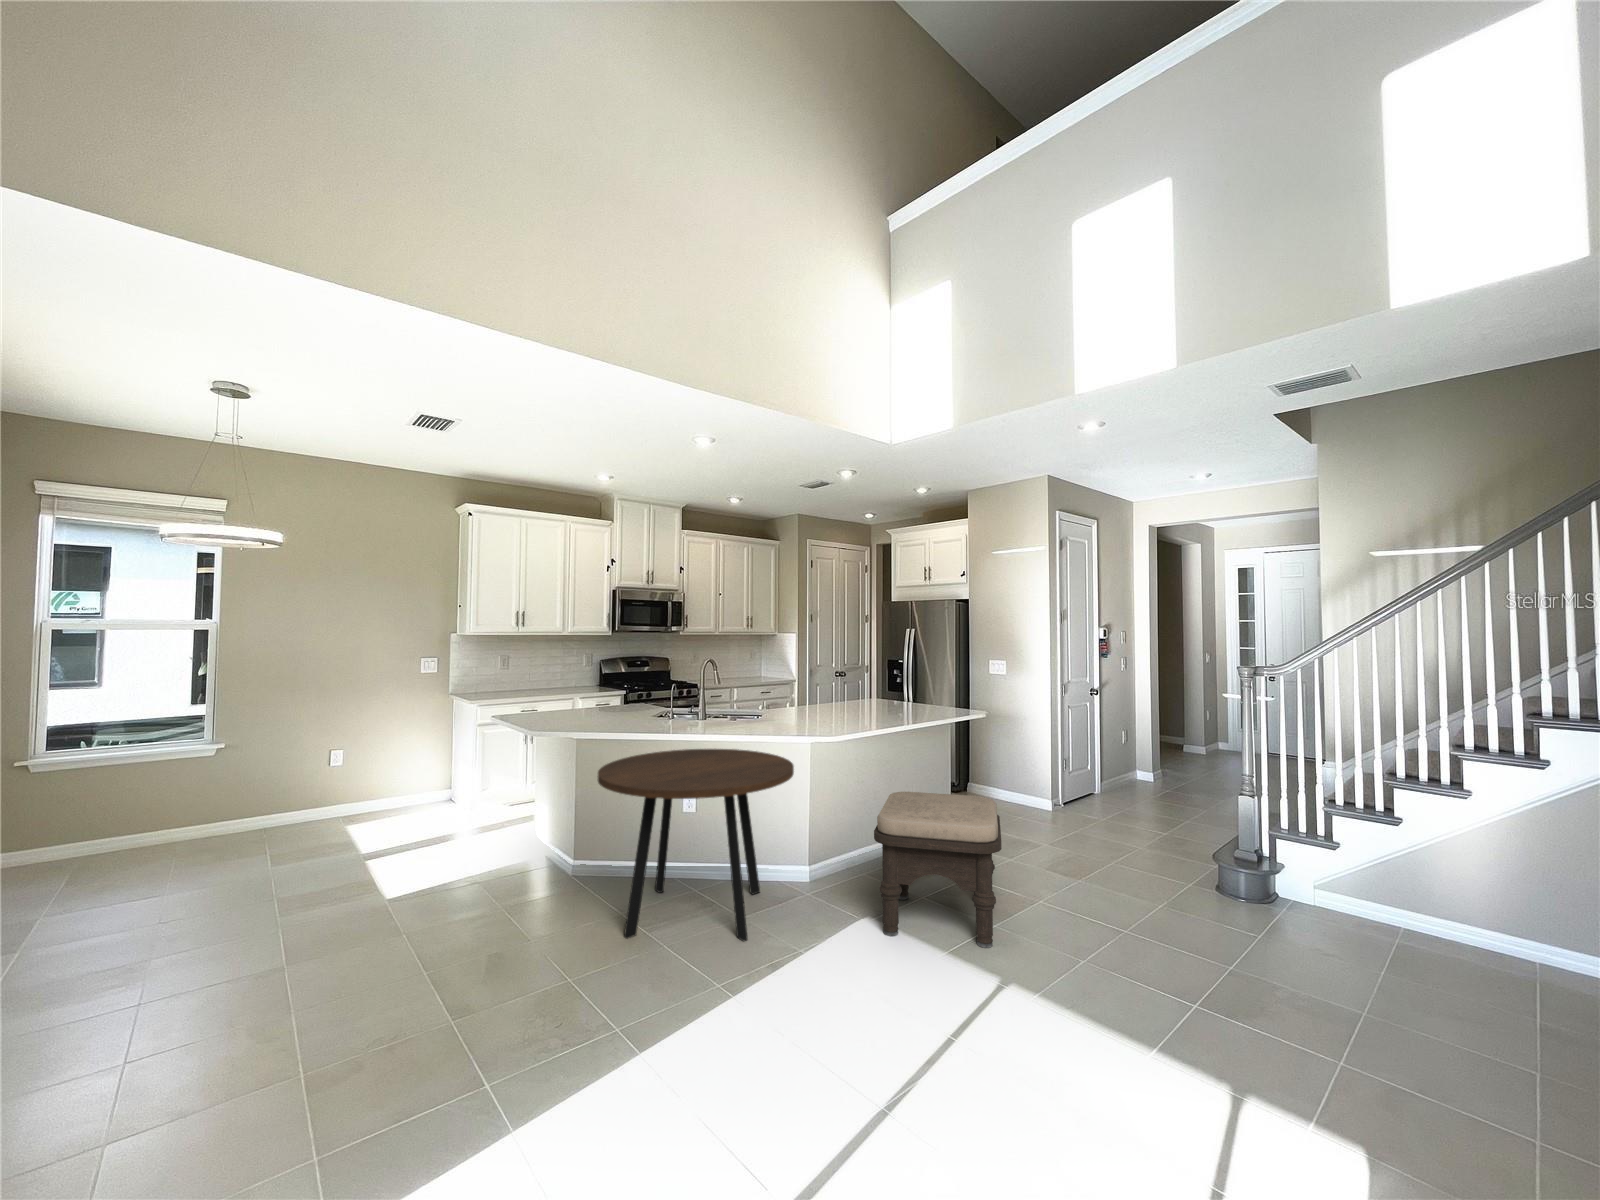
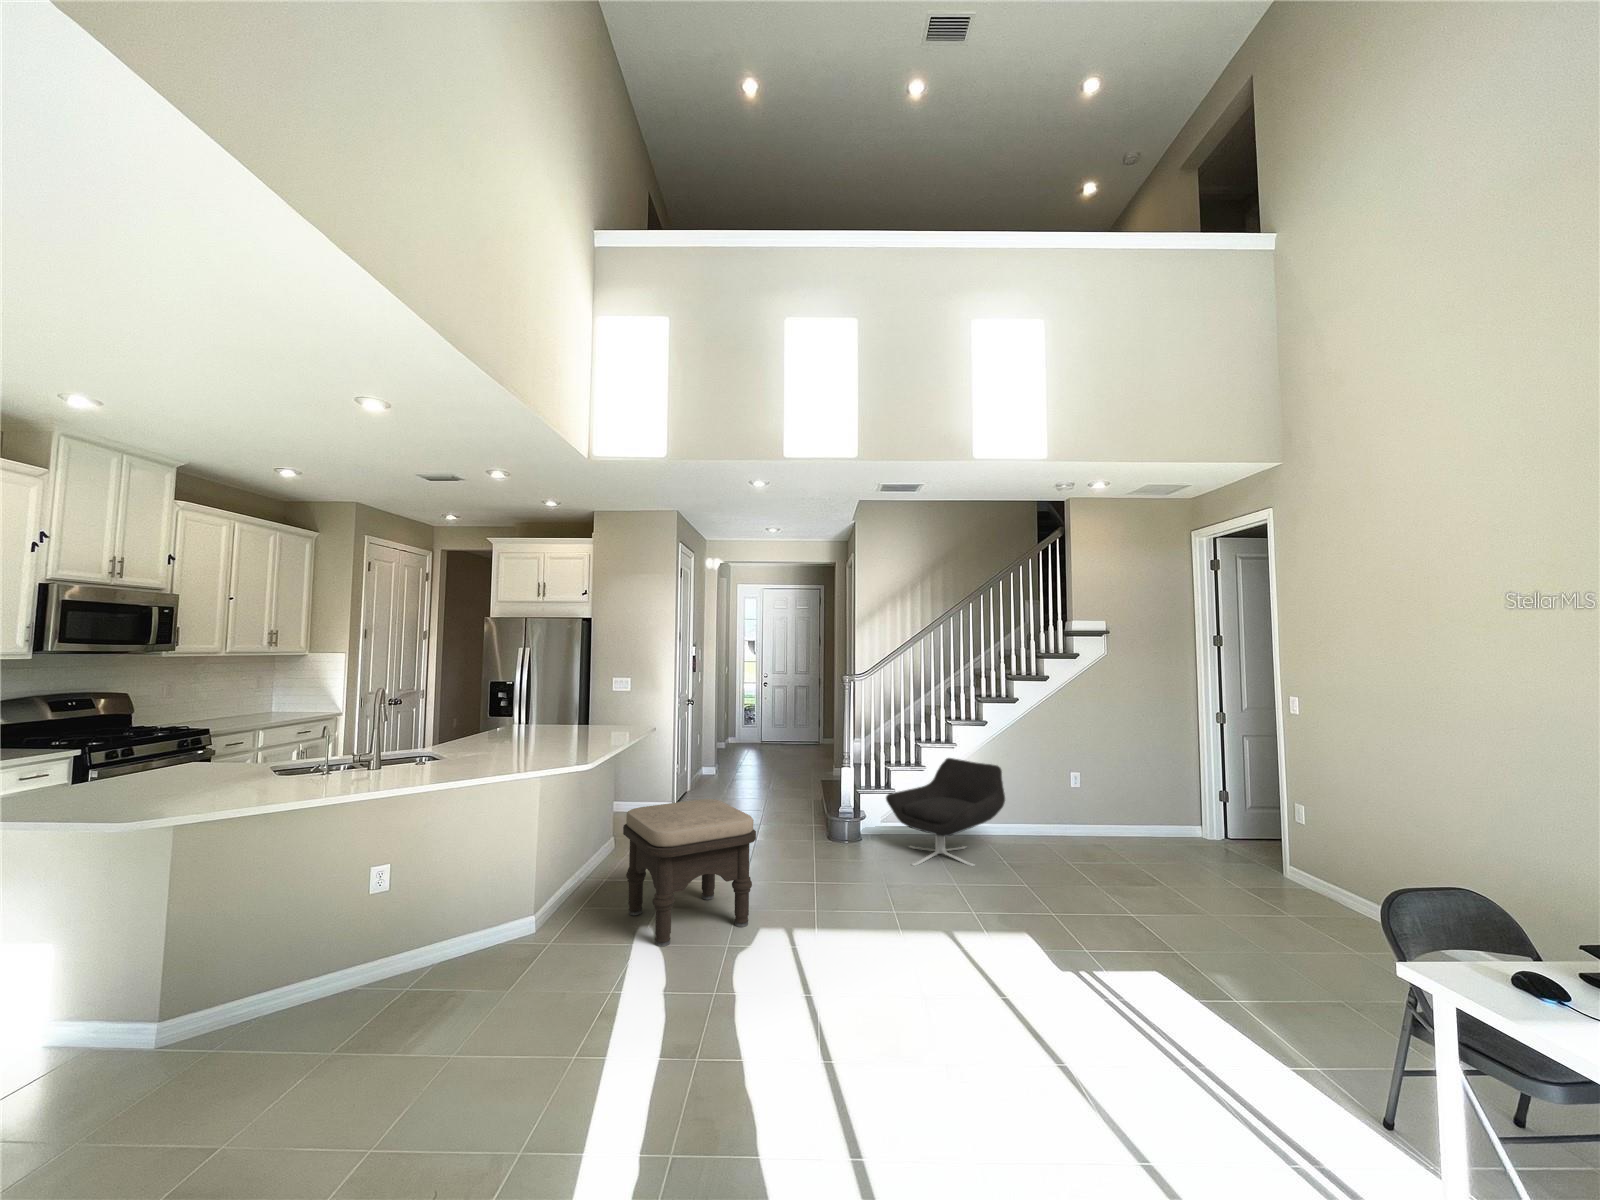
dining table: present [598,749,794,941] -> none [296,792,570,1066]
lounge chair: none [1294,811,1548,997] -> present [886,758,1005,866]

